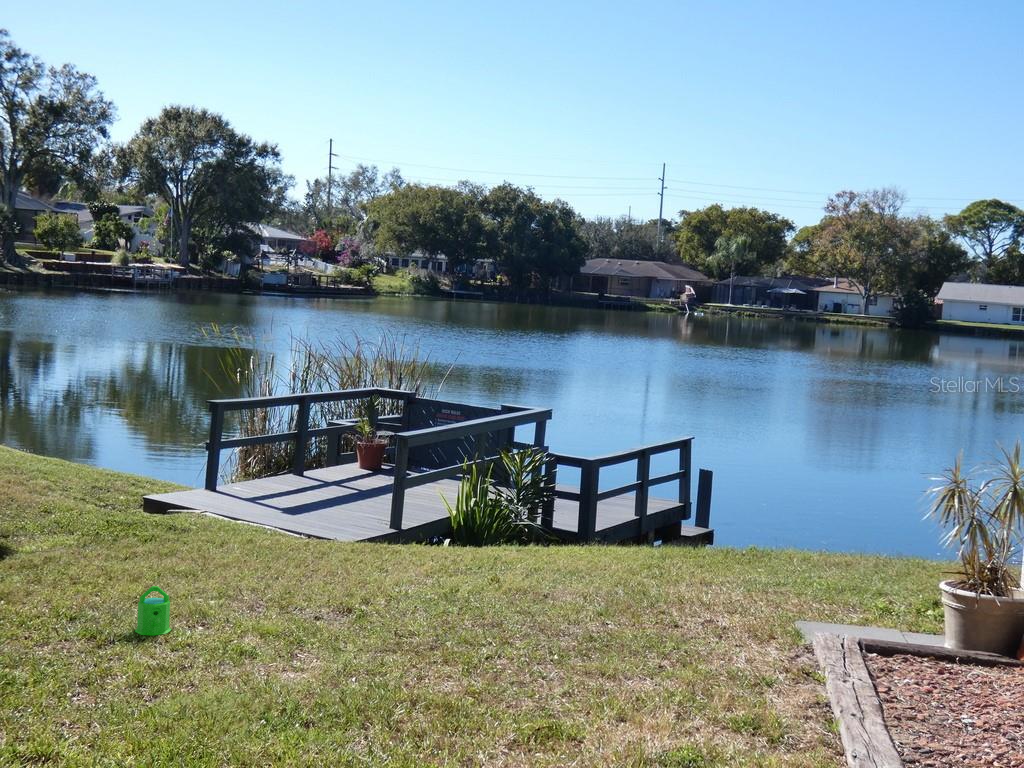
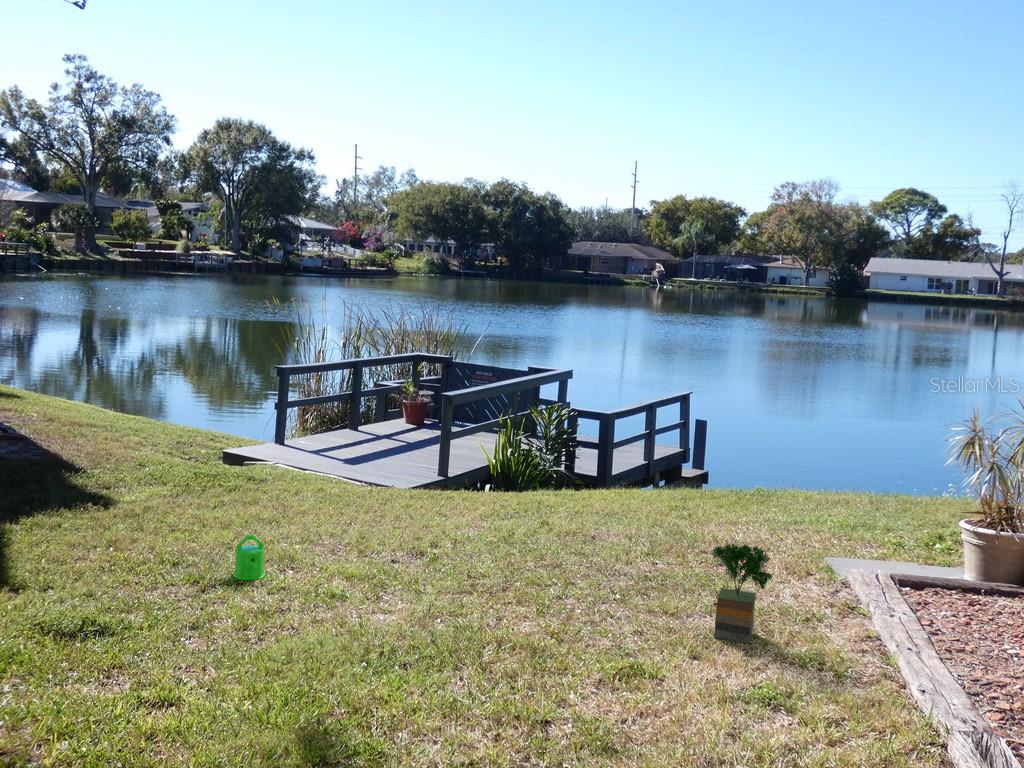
potted tree: none [646,598,713,709] -> present [711,543,773,644]

